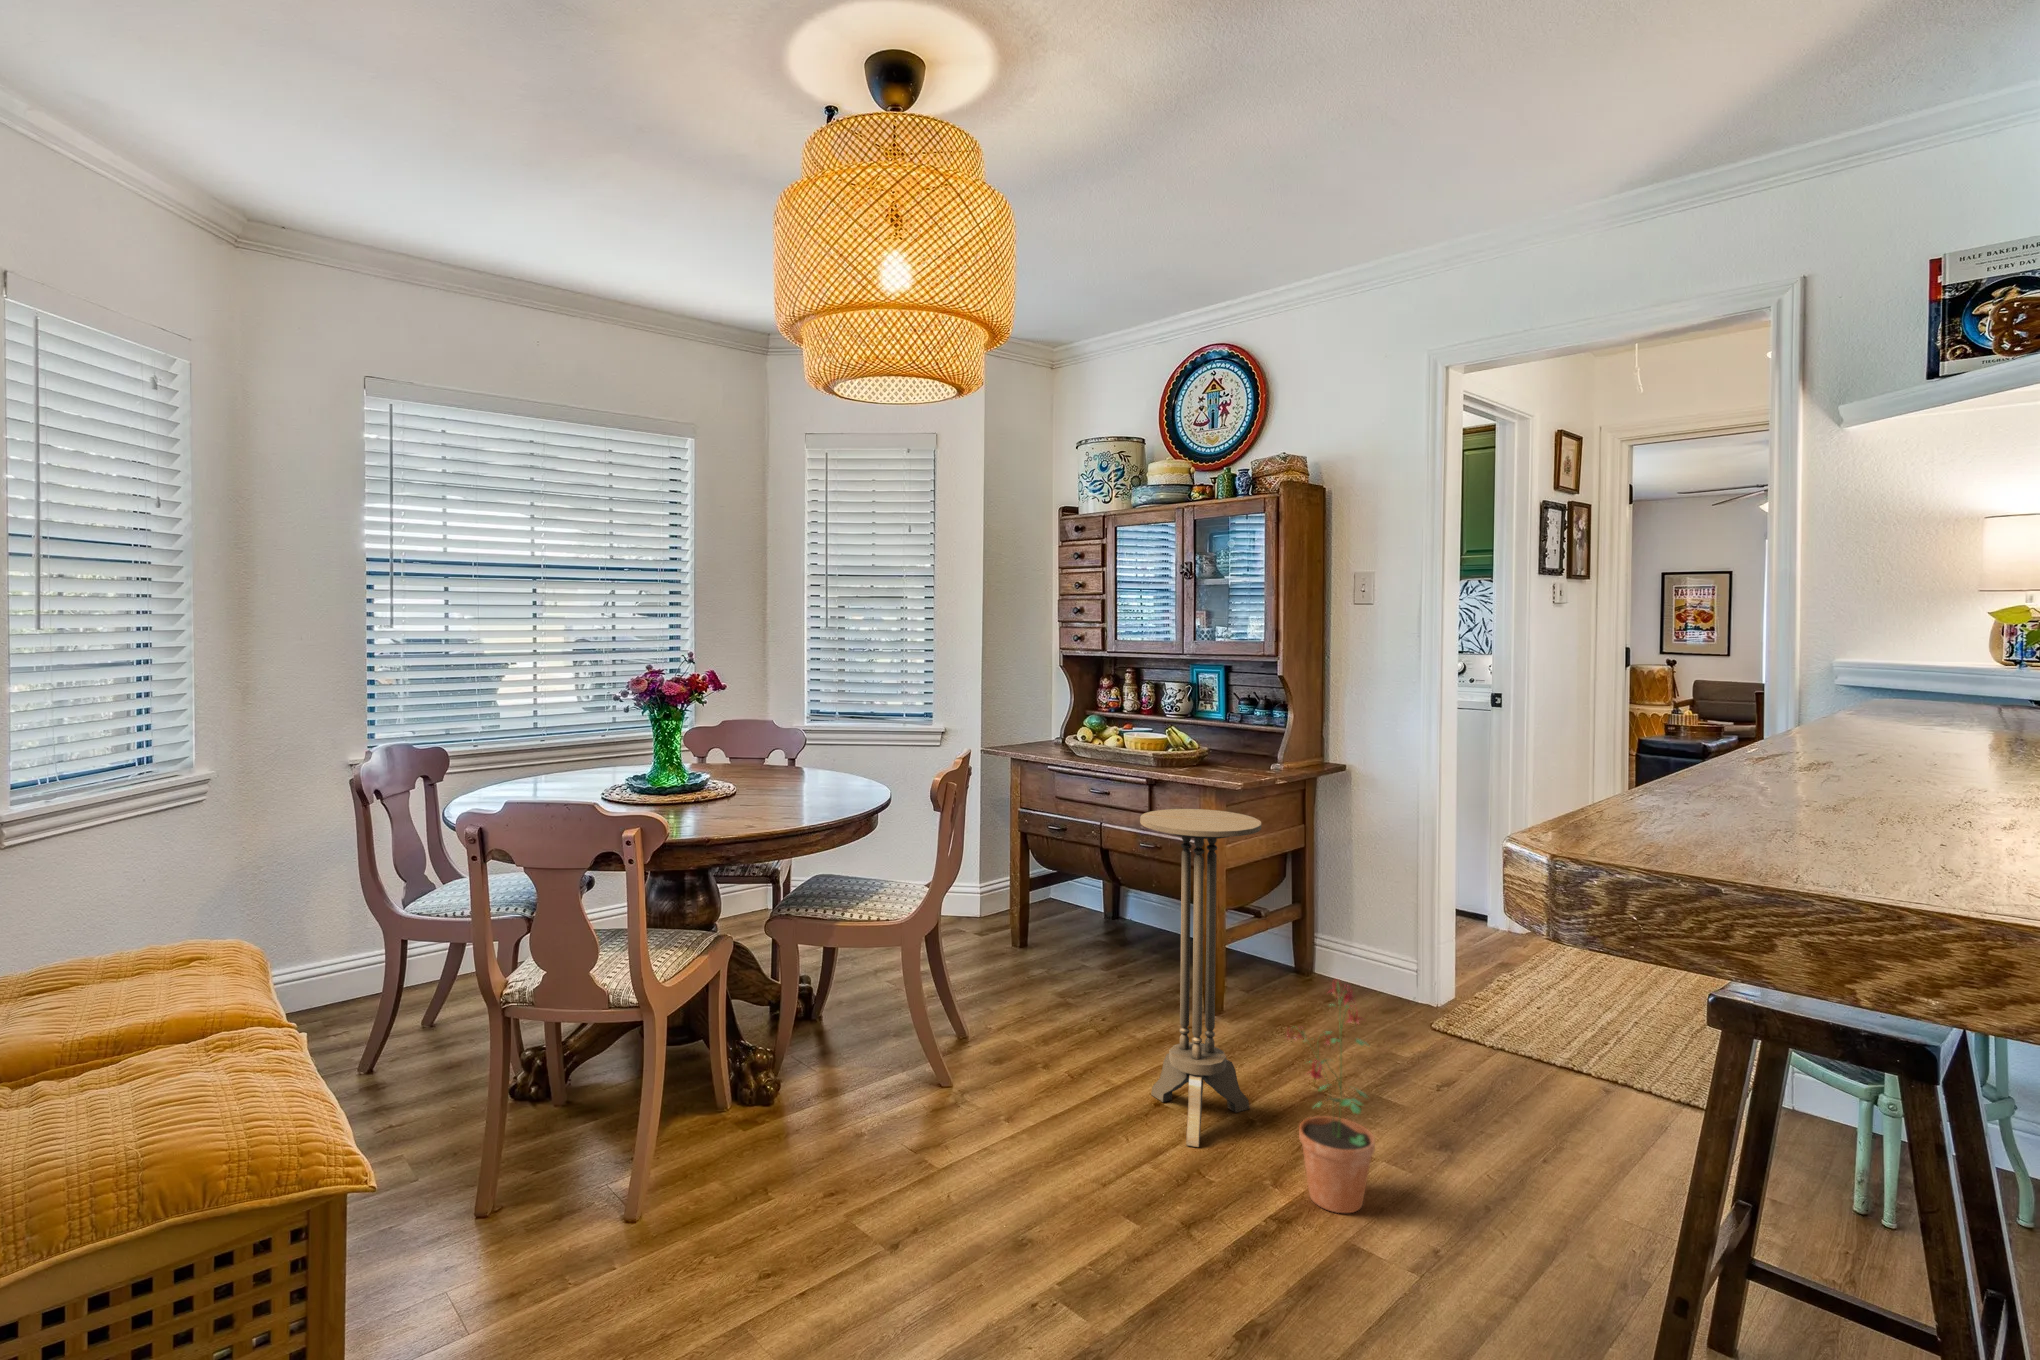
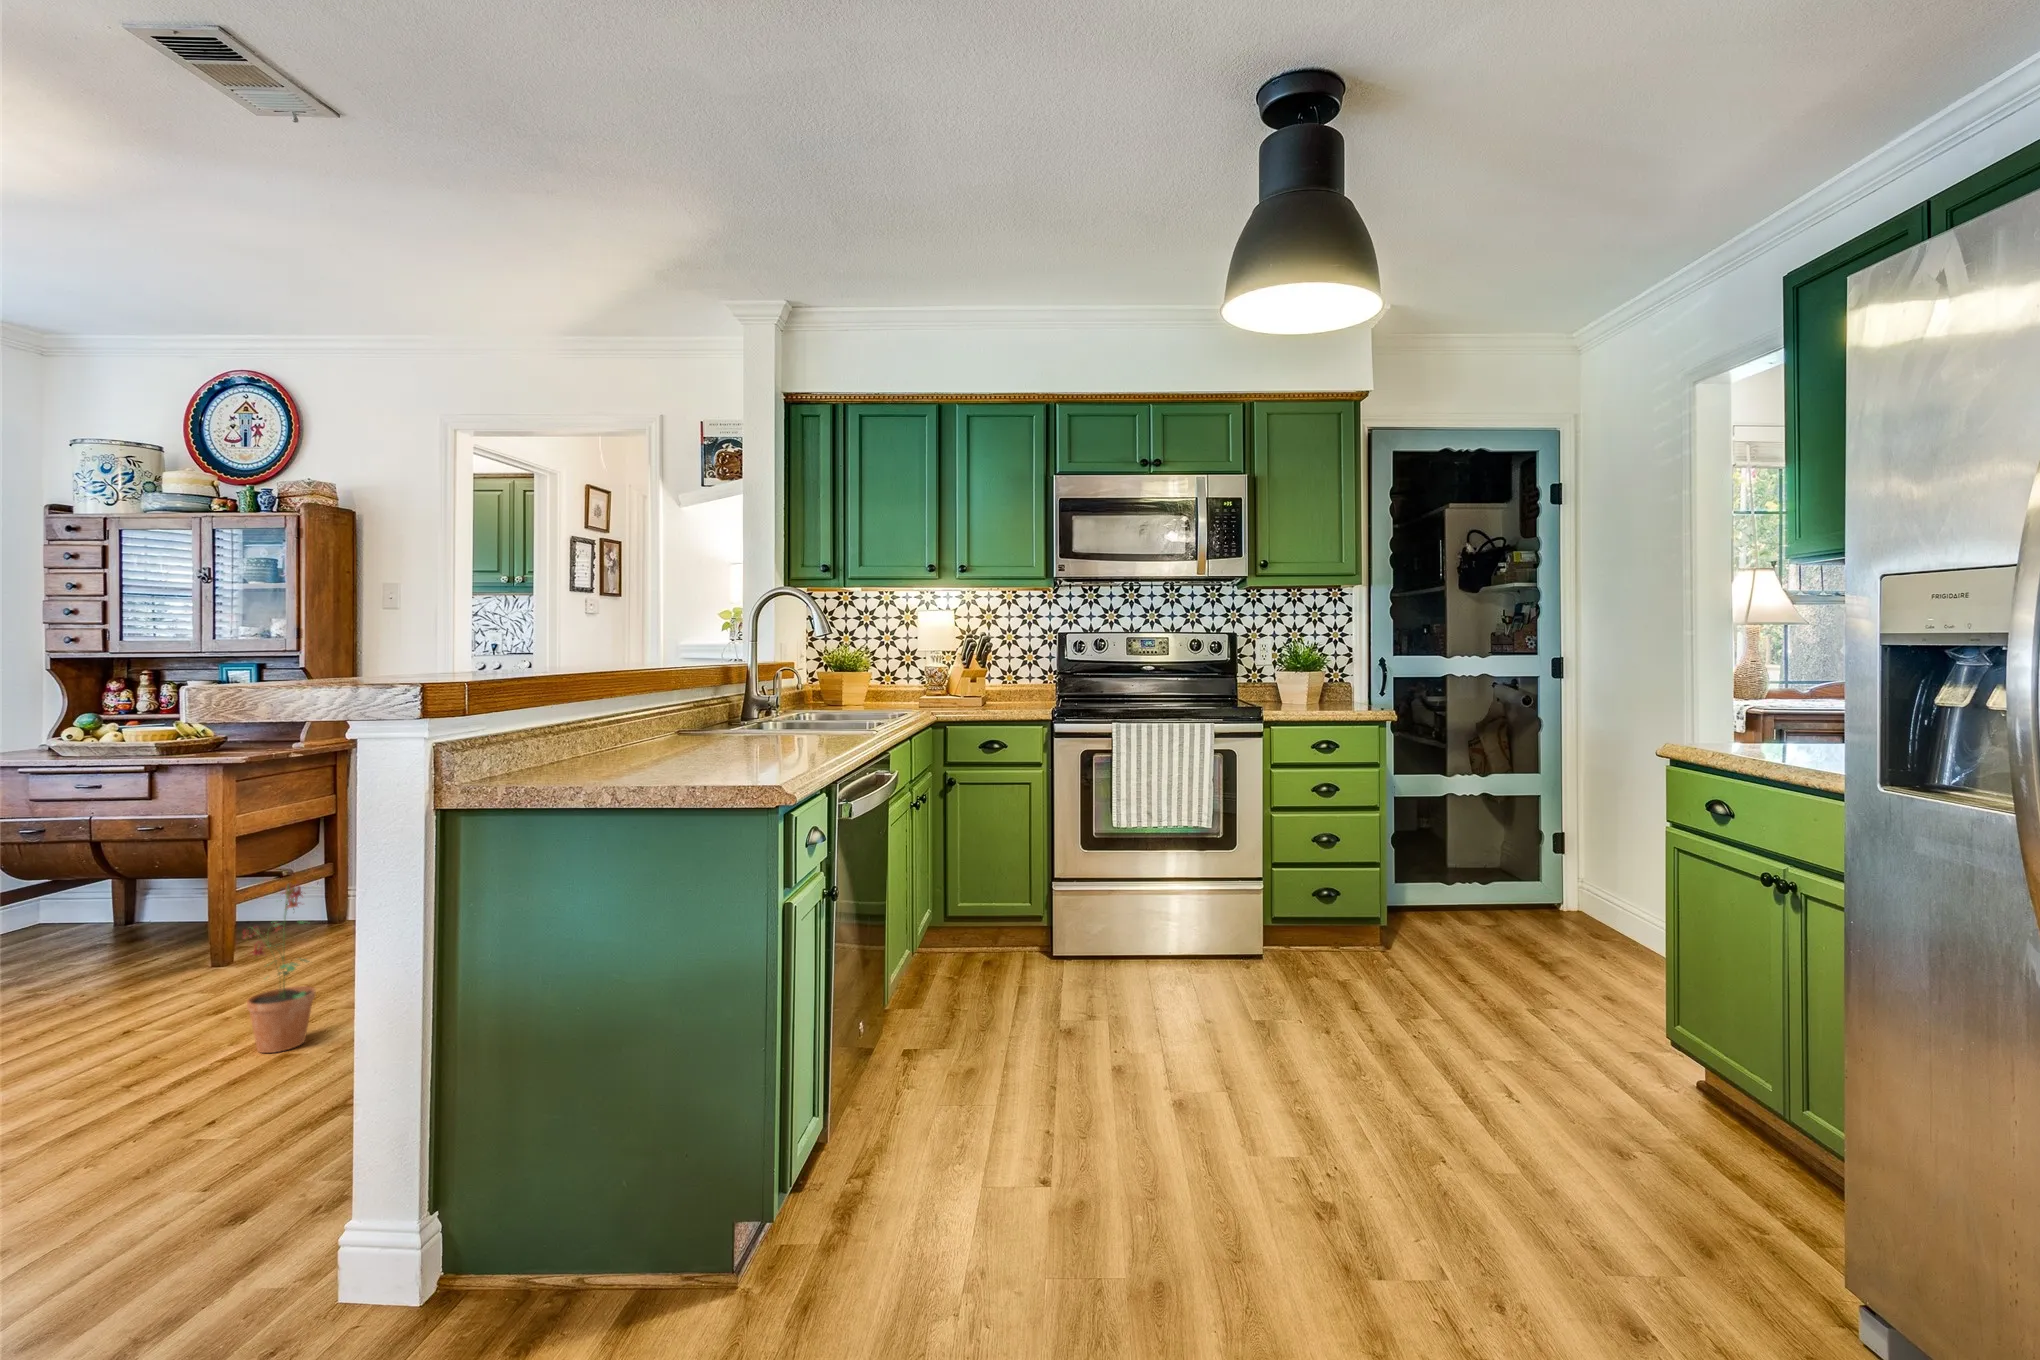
side table: present [1140,809,1261,1147] -> none [96,774,231,1053]

